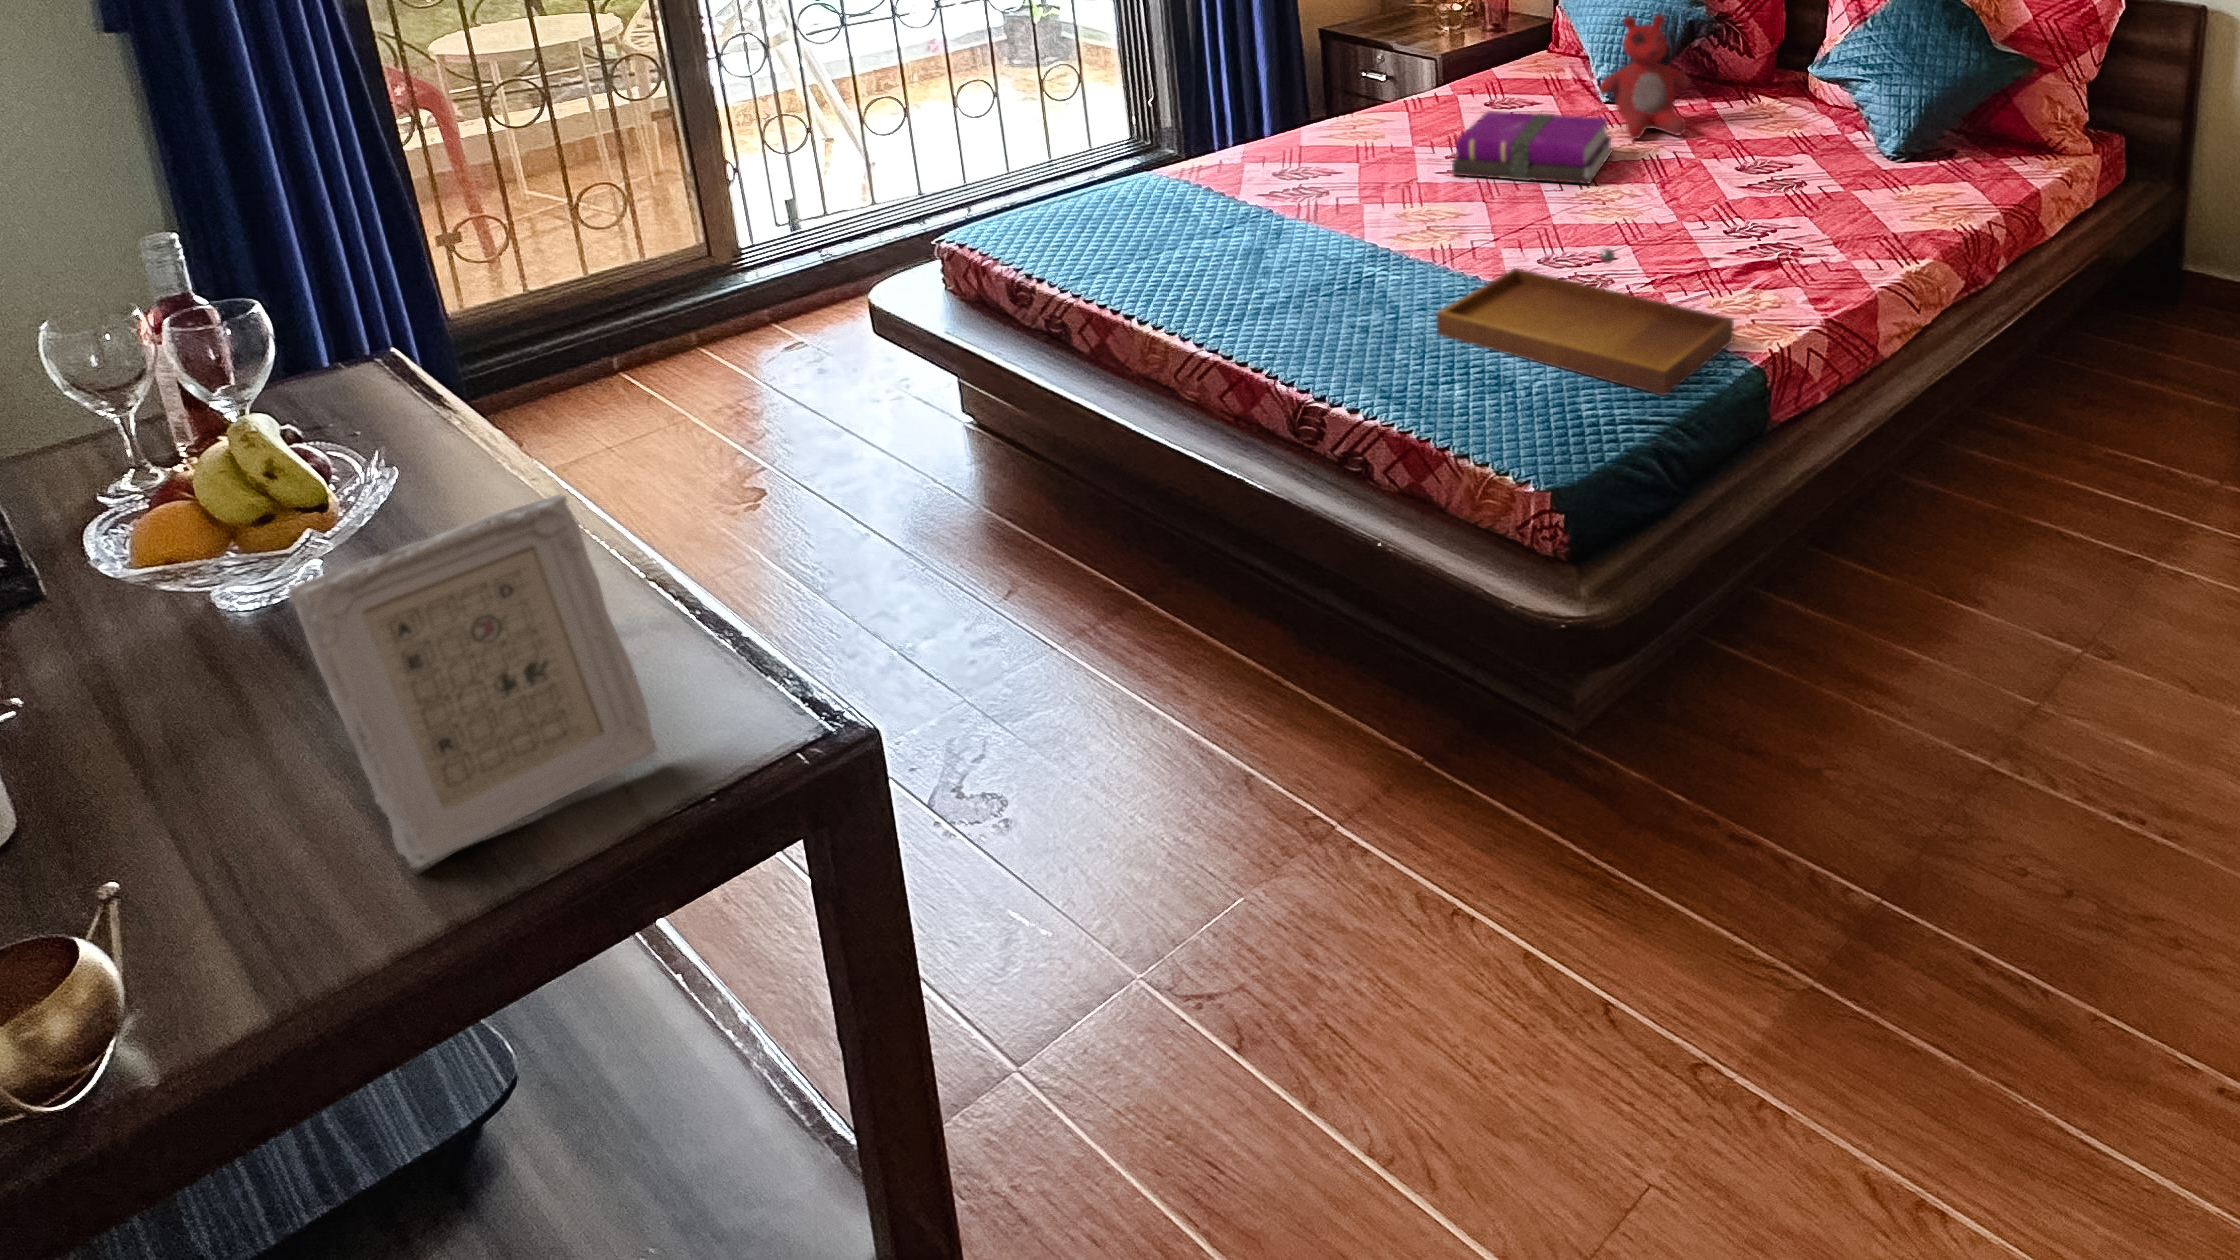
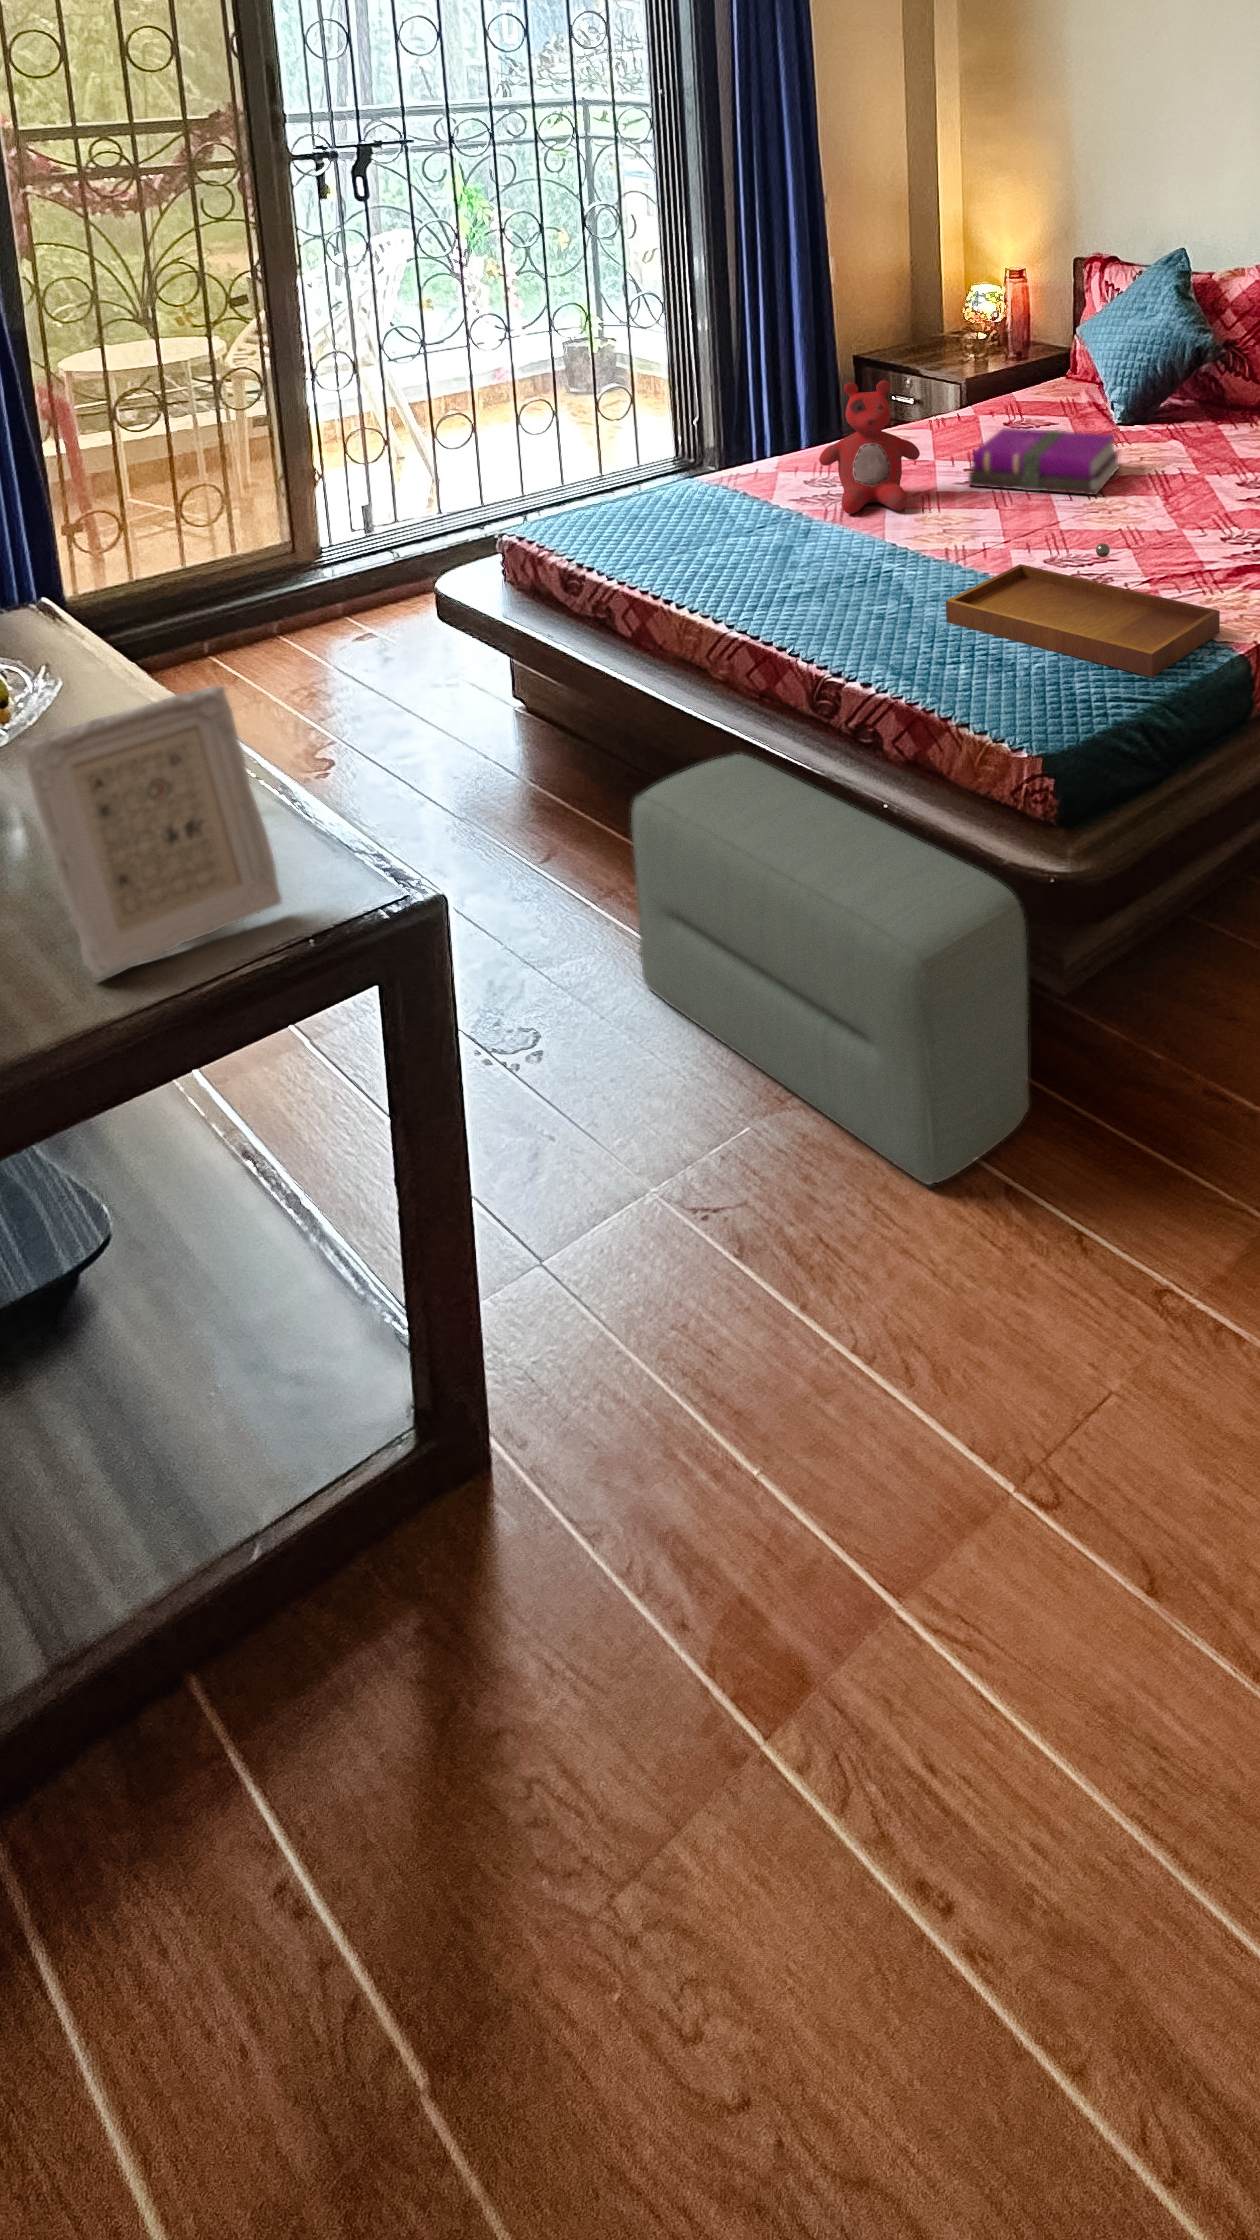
stuffed bear: present [1599,14,1690,139] -> present [819,380,920,514]
pouf: none [1095,490,1543,958] -> present [631,754,1029,1185]

